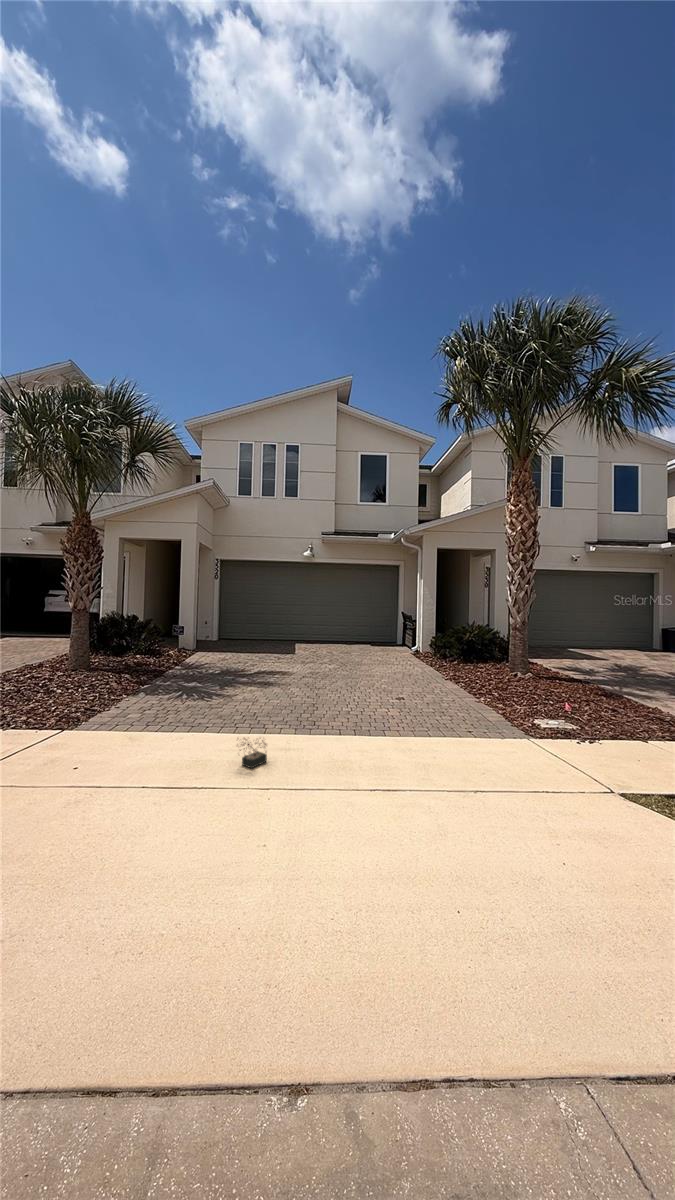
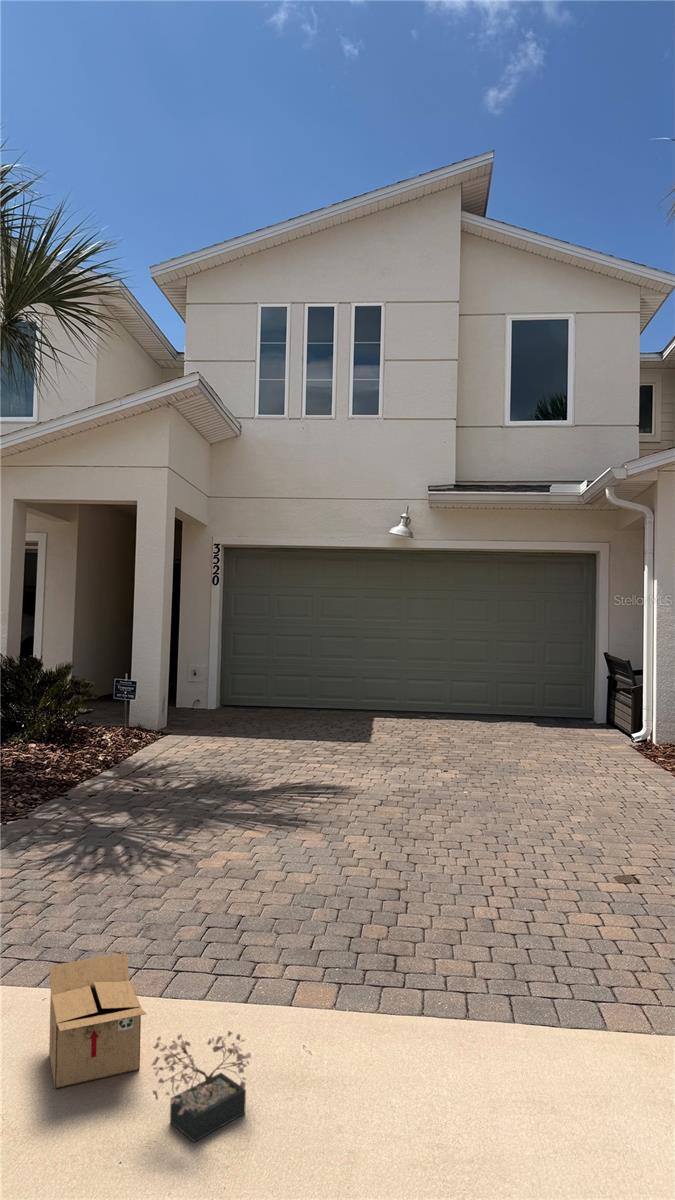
cardboard box: none [191,719,231,760] -> present [49,953,146,1088]

